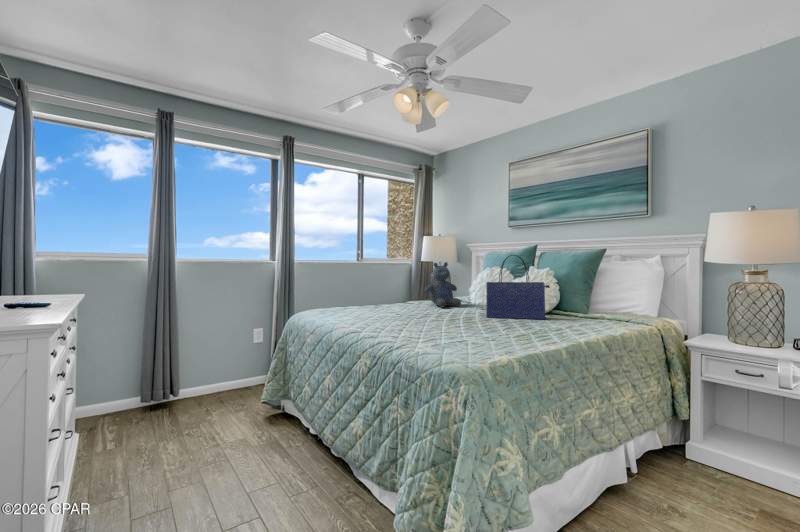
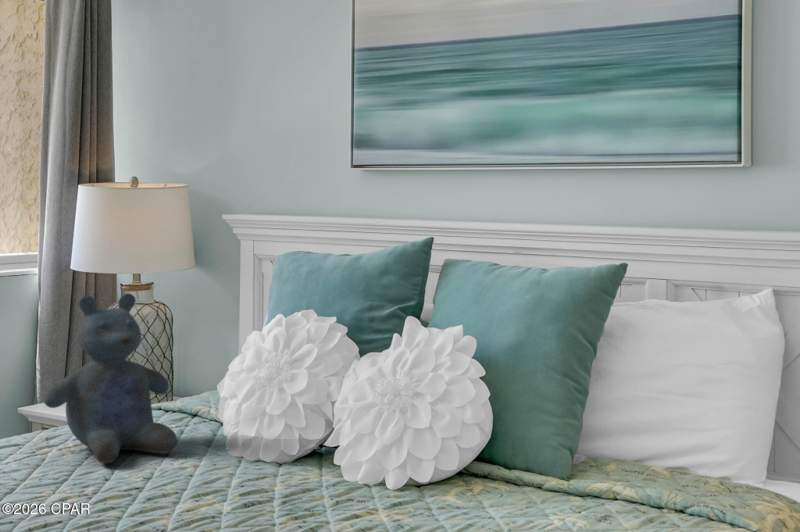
tote bag: present [486,255,550,319] -> none [247,290,462,517]

